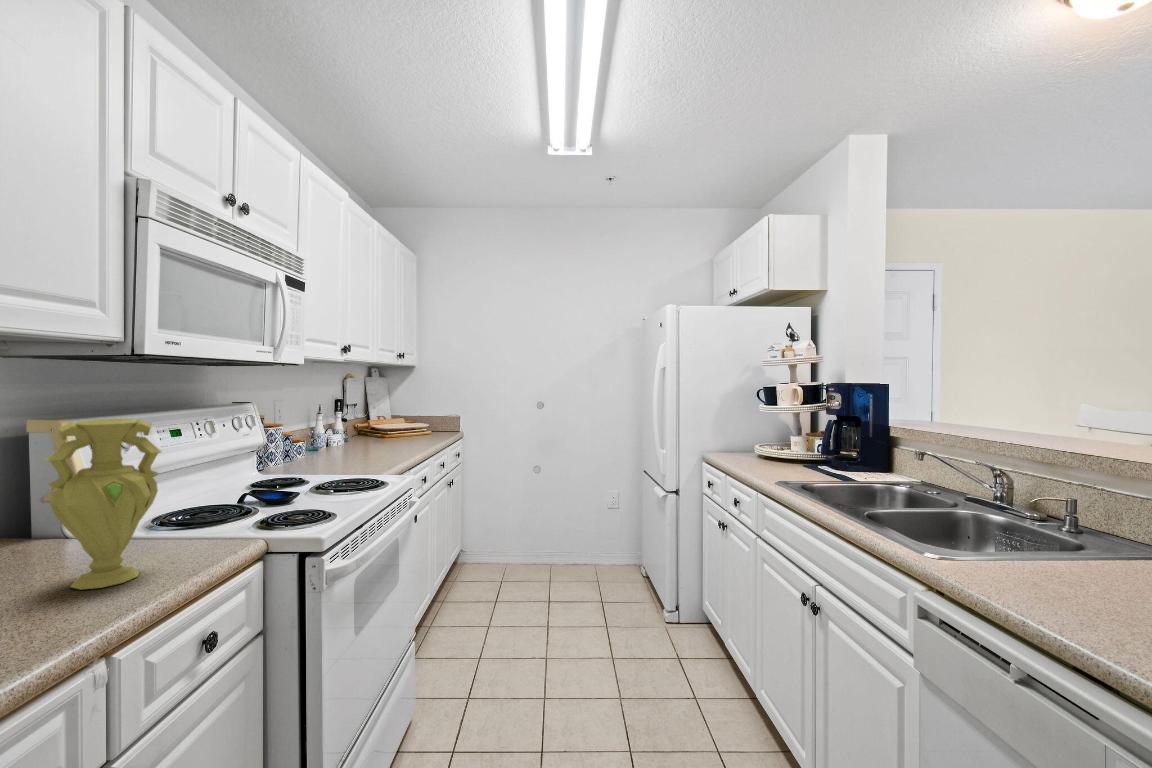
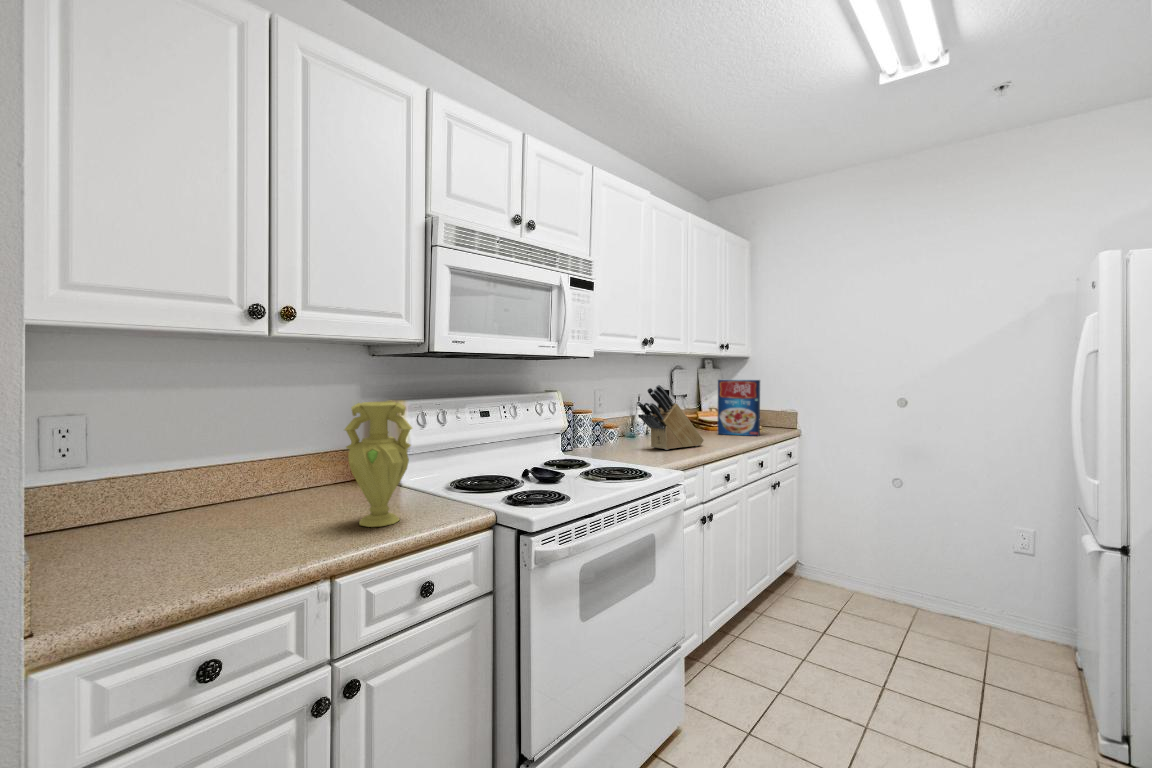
cereal box: none [399,388,438,441] -> present [718,380,760,436]
knife block: none [338,393,401,459] -> present [638,385,704,450]

